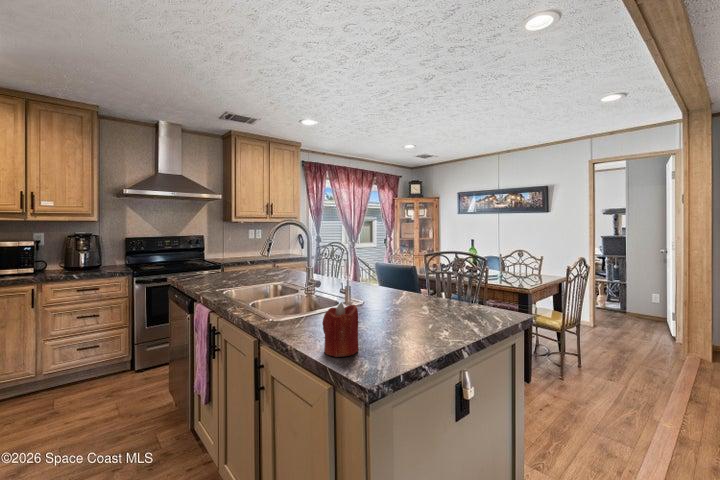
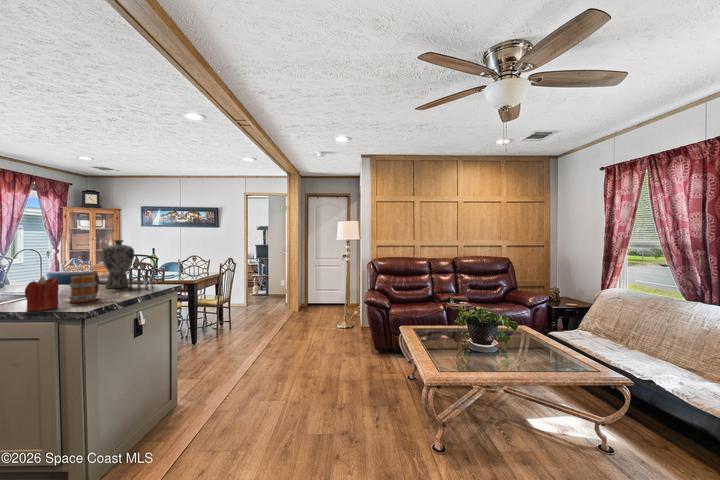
vase: none [417,239,456,309] -> present [102,240,134,288]
mug: none [374,291,411,343] -> present [69,271,99,303]

